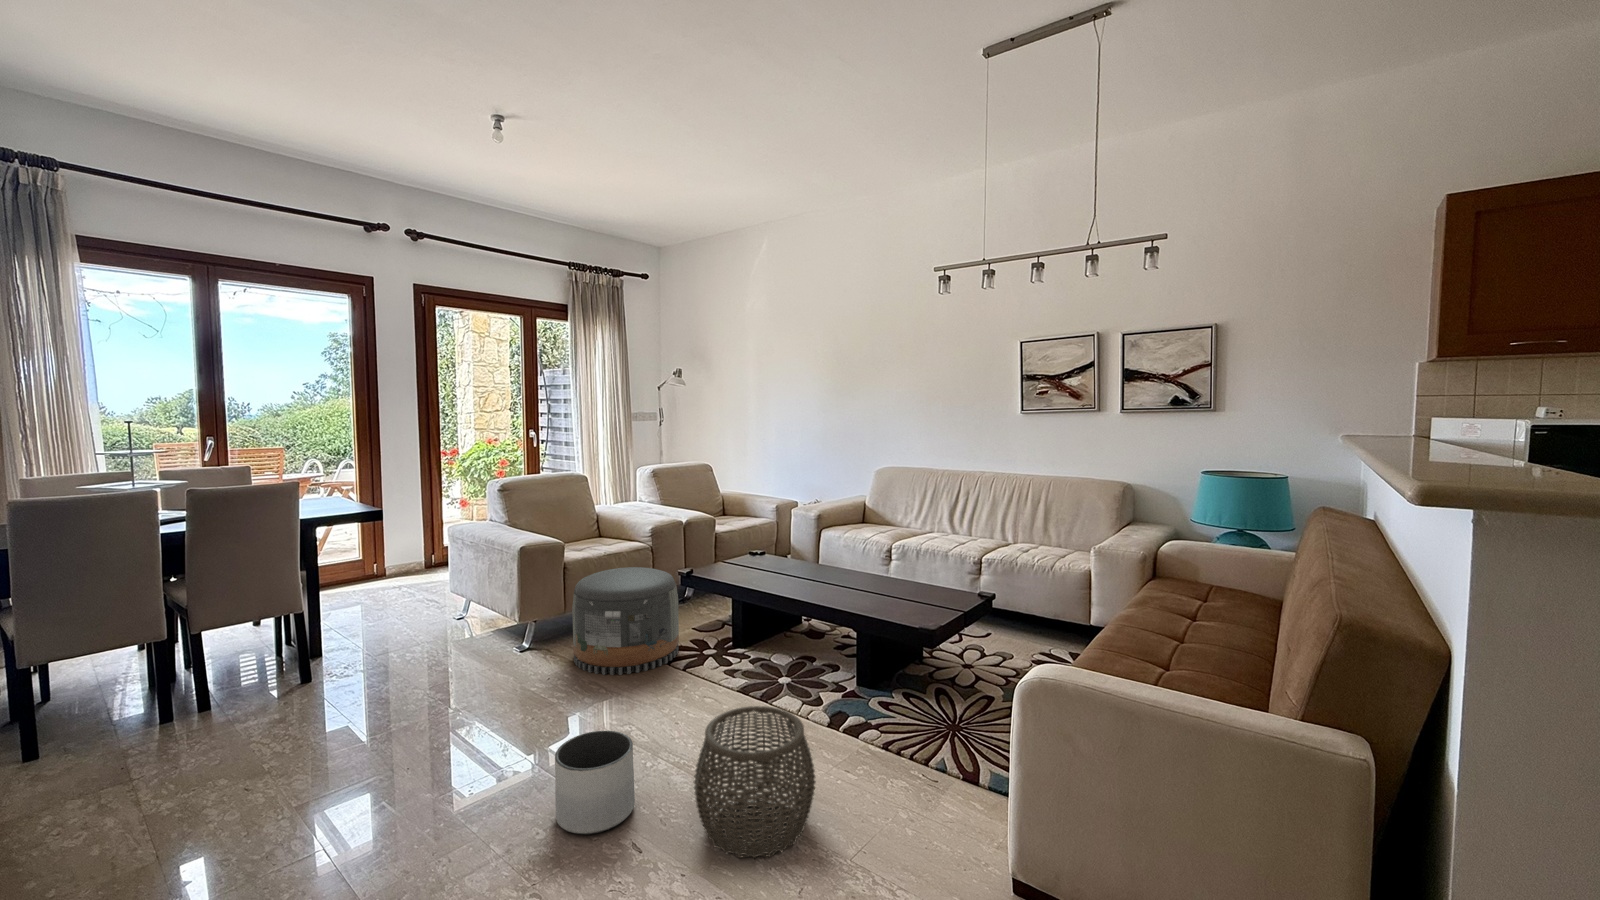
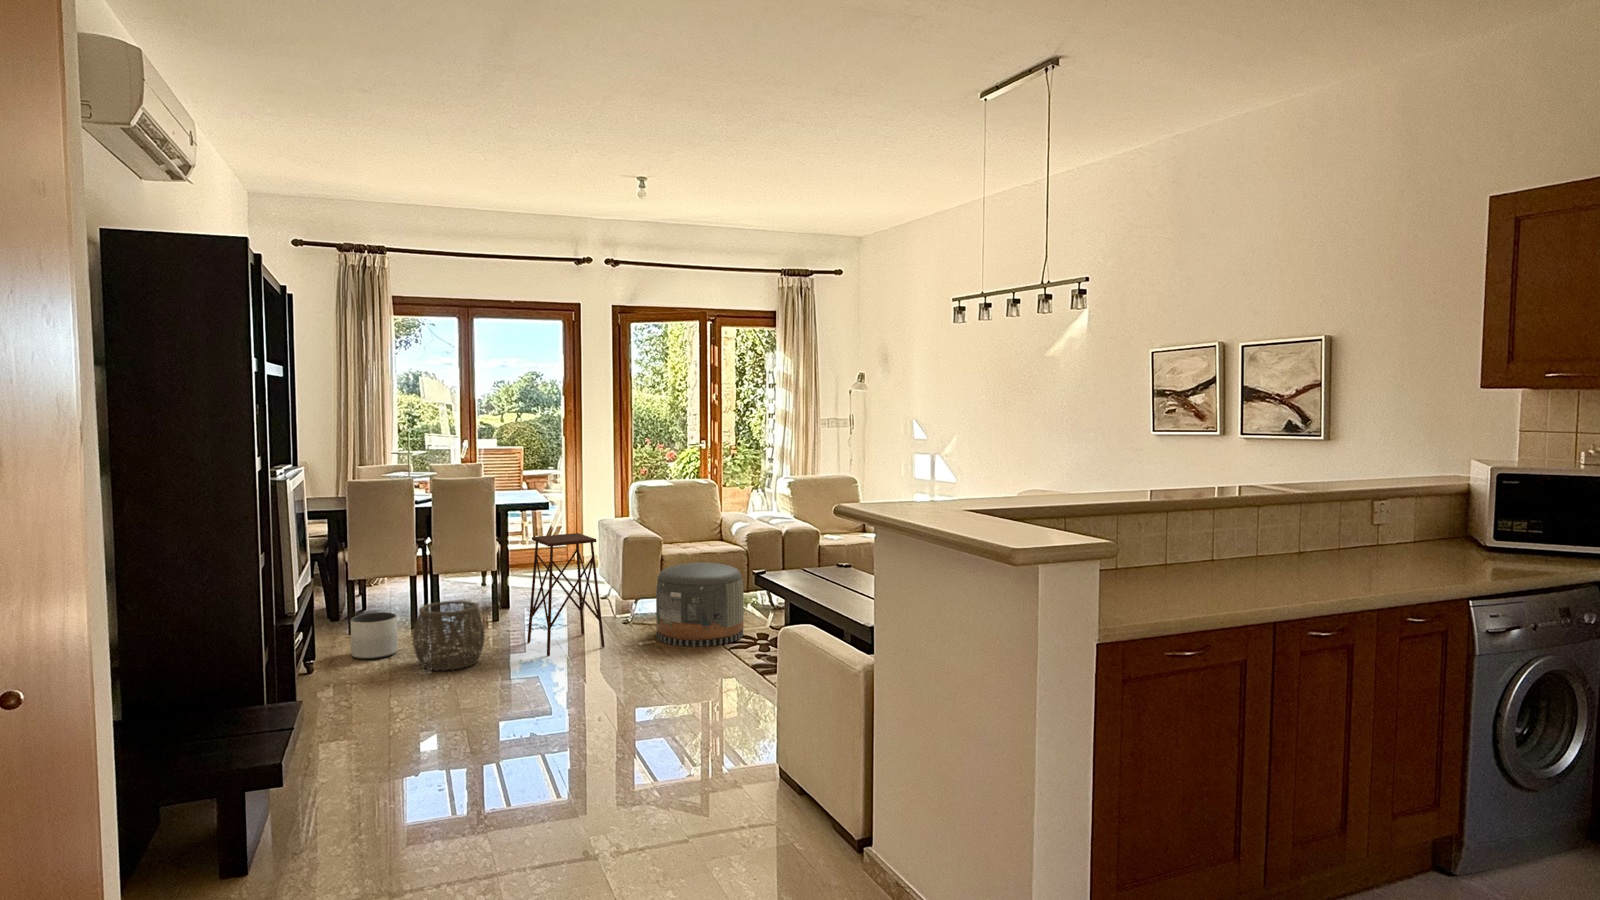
side table: none [400,552,524,732] -> present [527,533,605,656]
woven basket: present [694,706,815,858] -> present [413,601,485,671]
planter: present [555,731,635,834] -> present [351,612,398,659]

